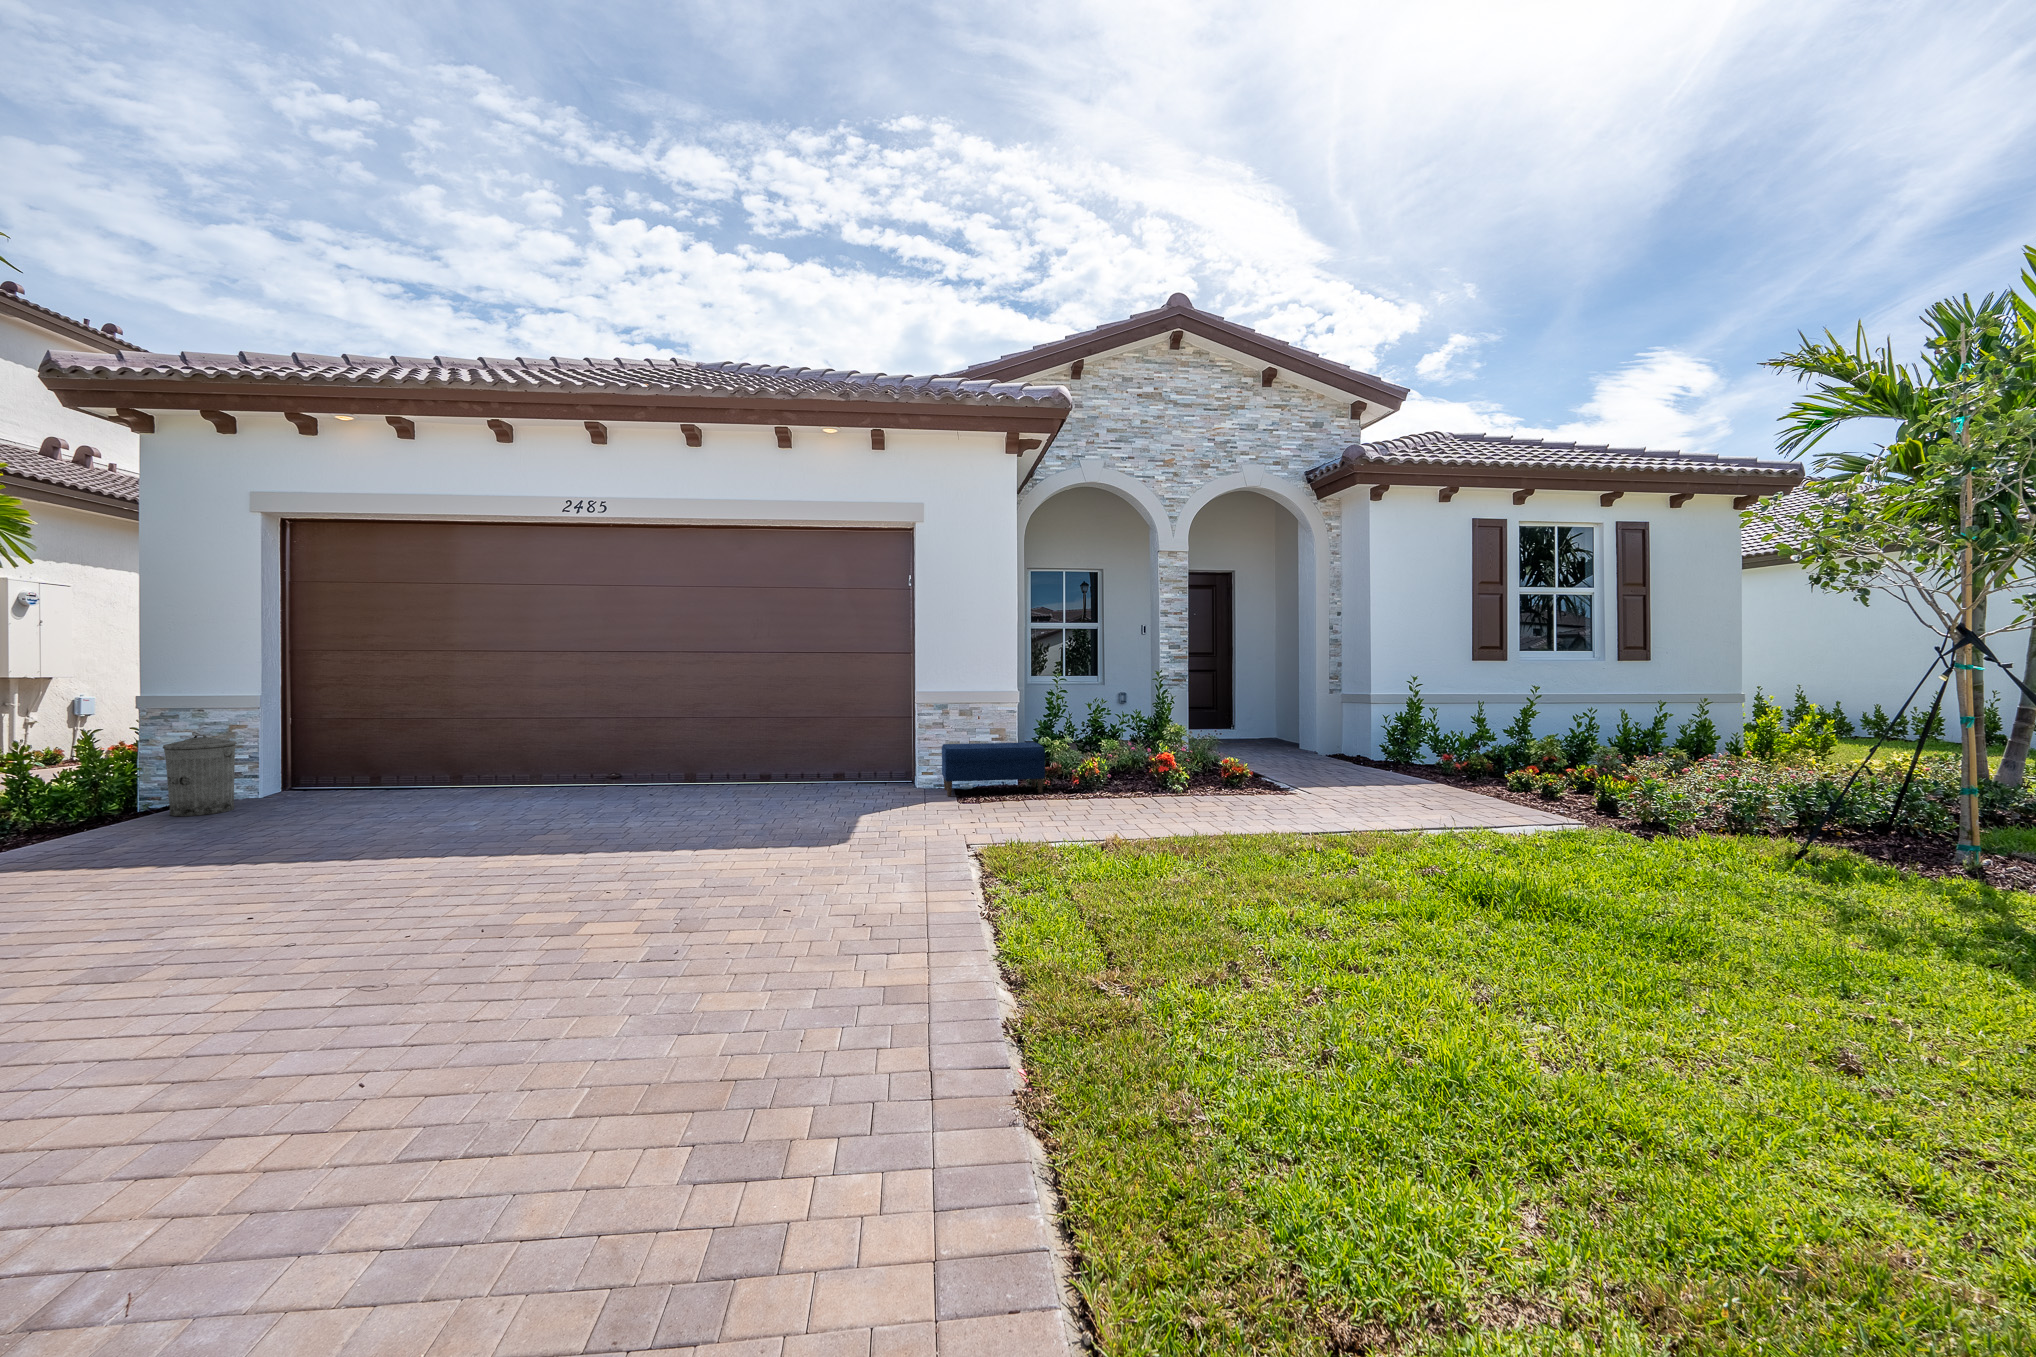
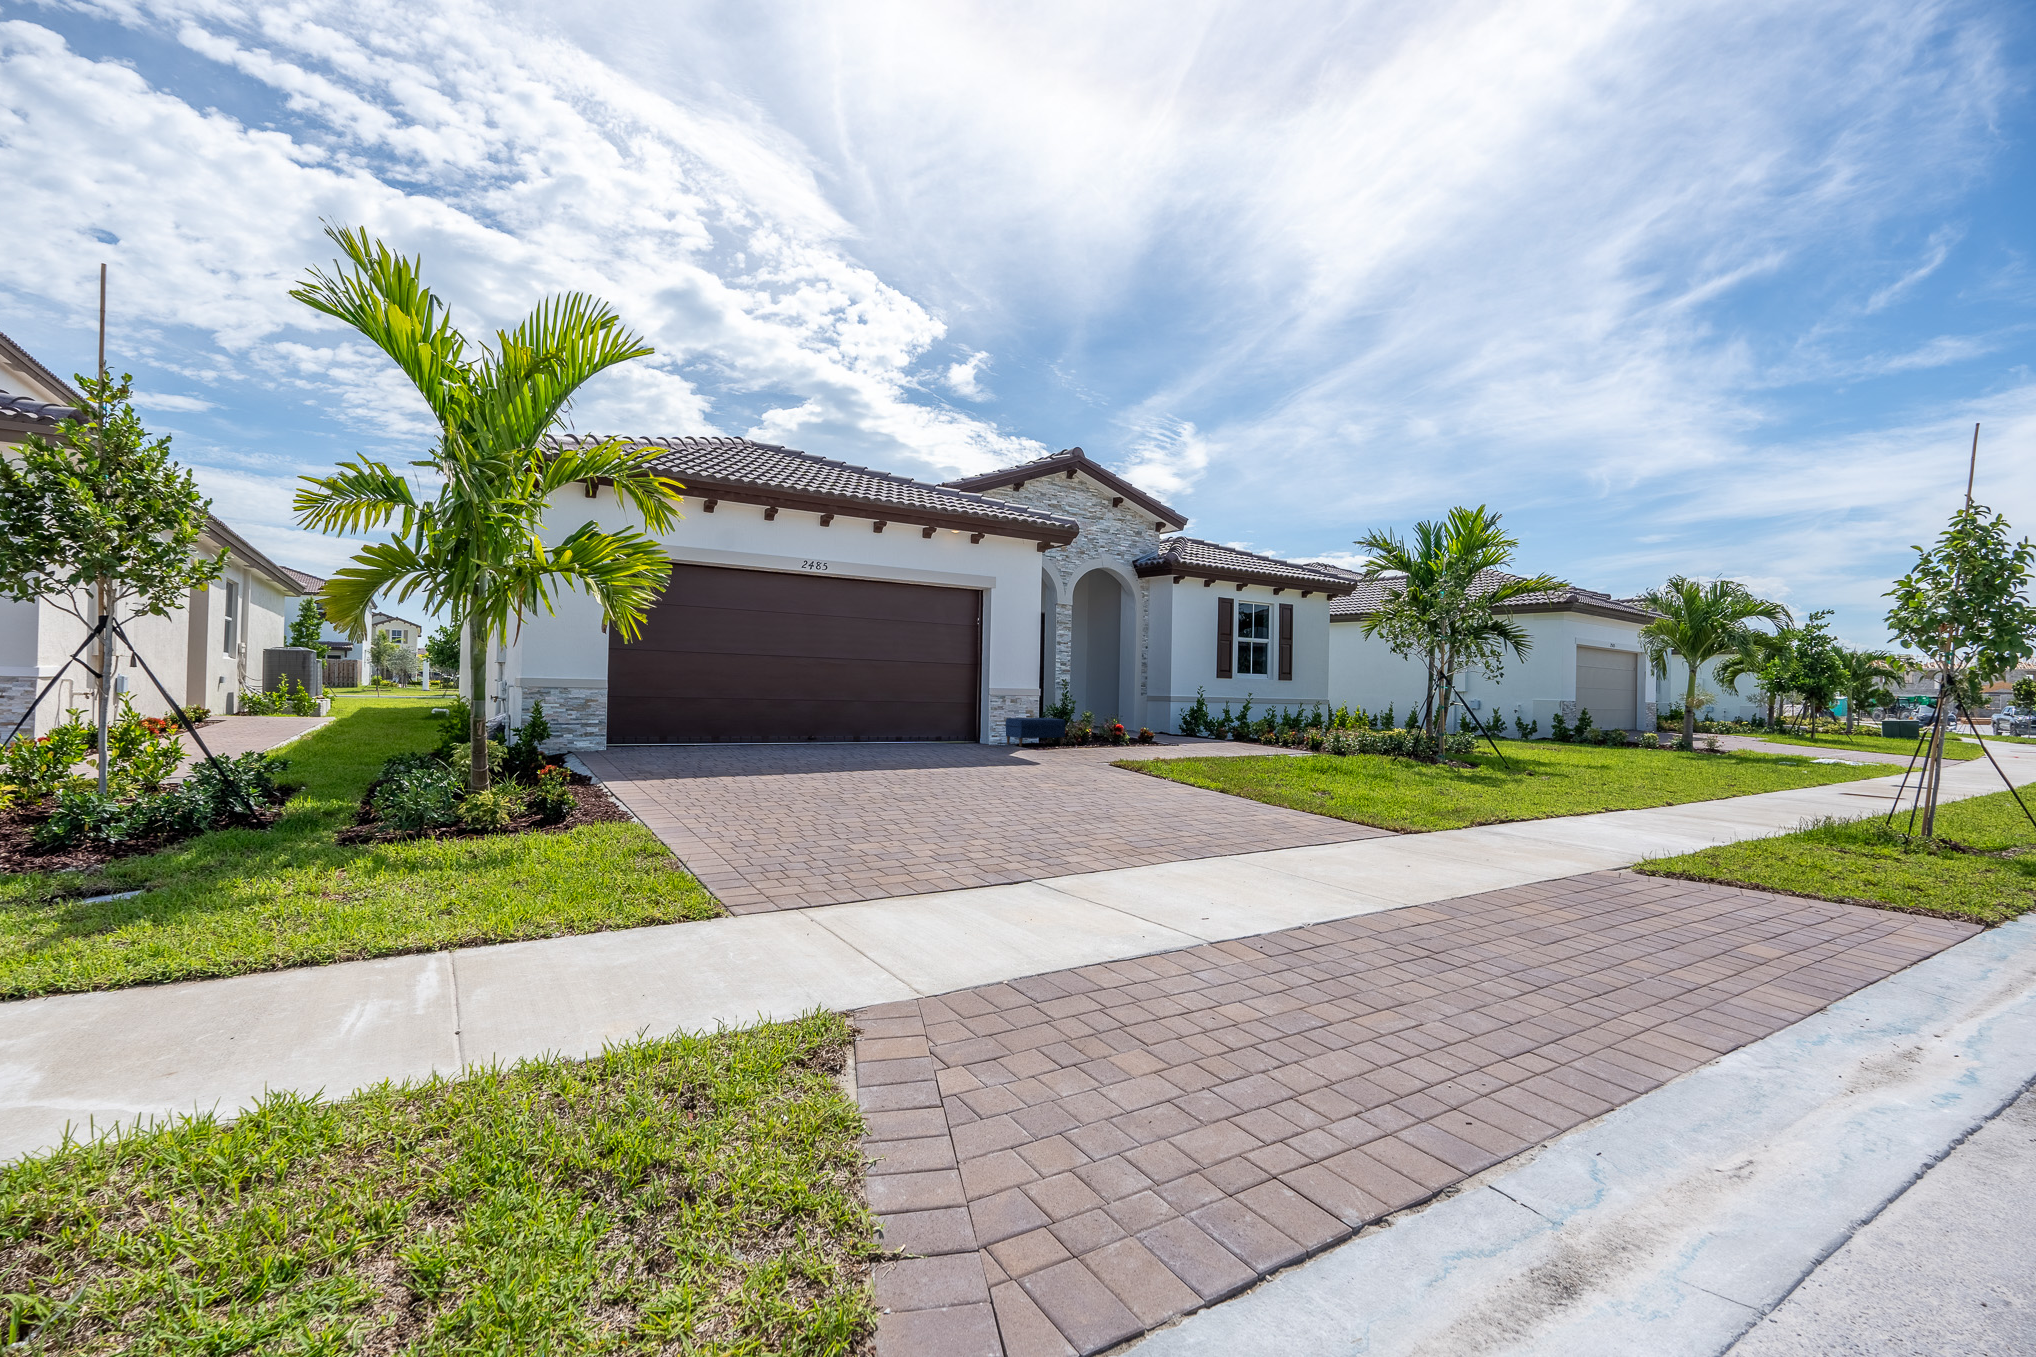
trash can: present [163,735,237,816] -> none [582,704,622,757]

